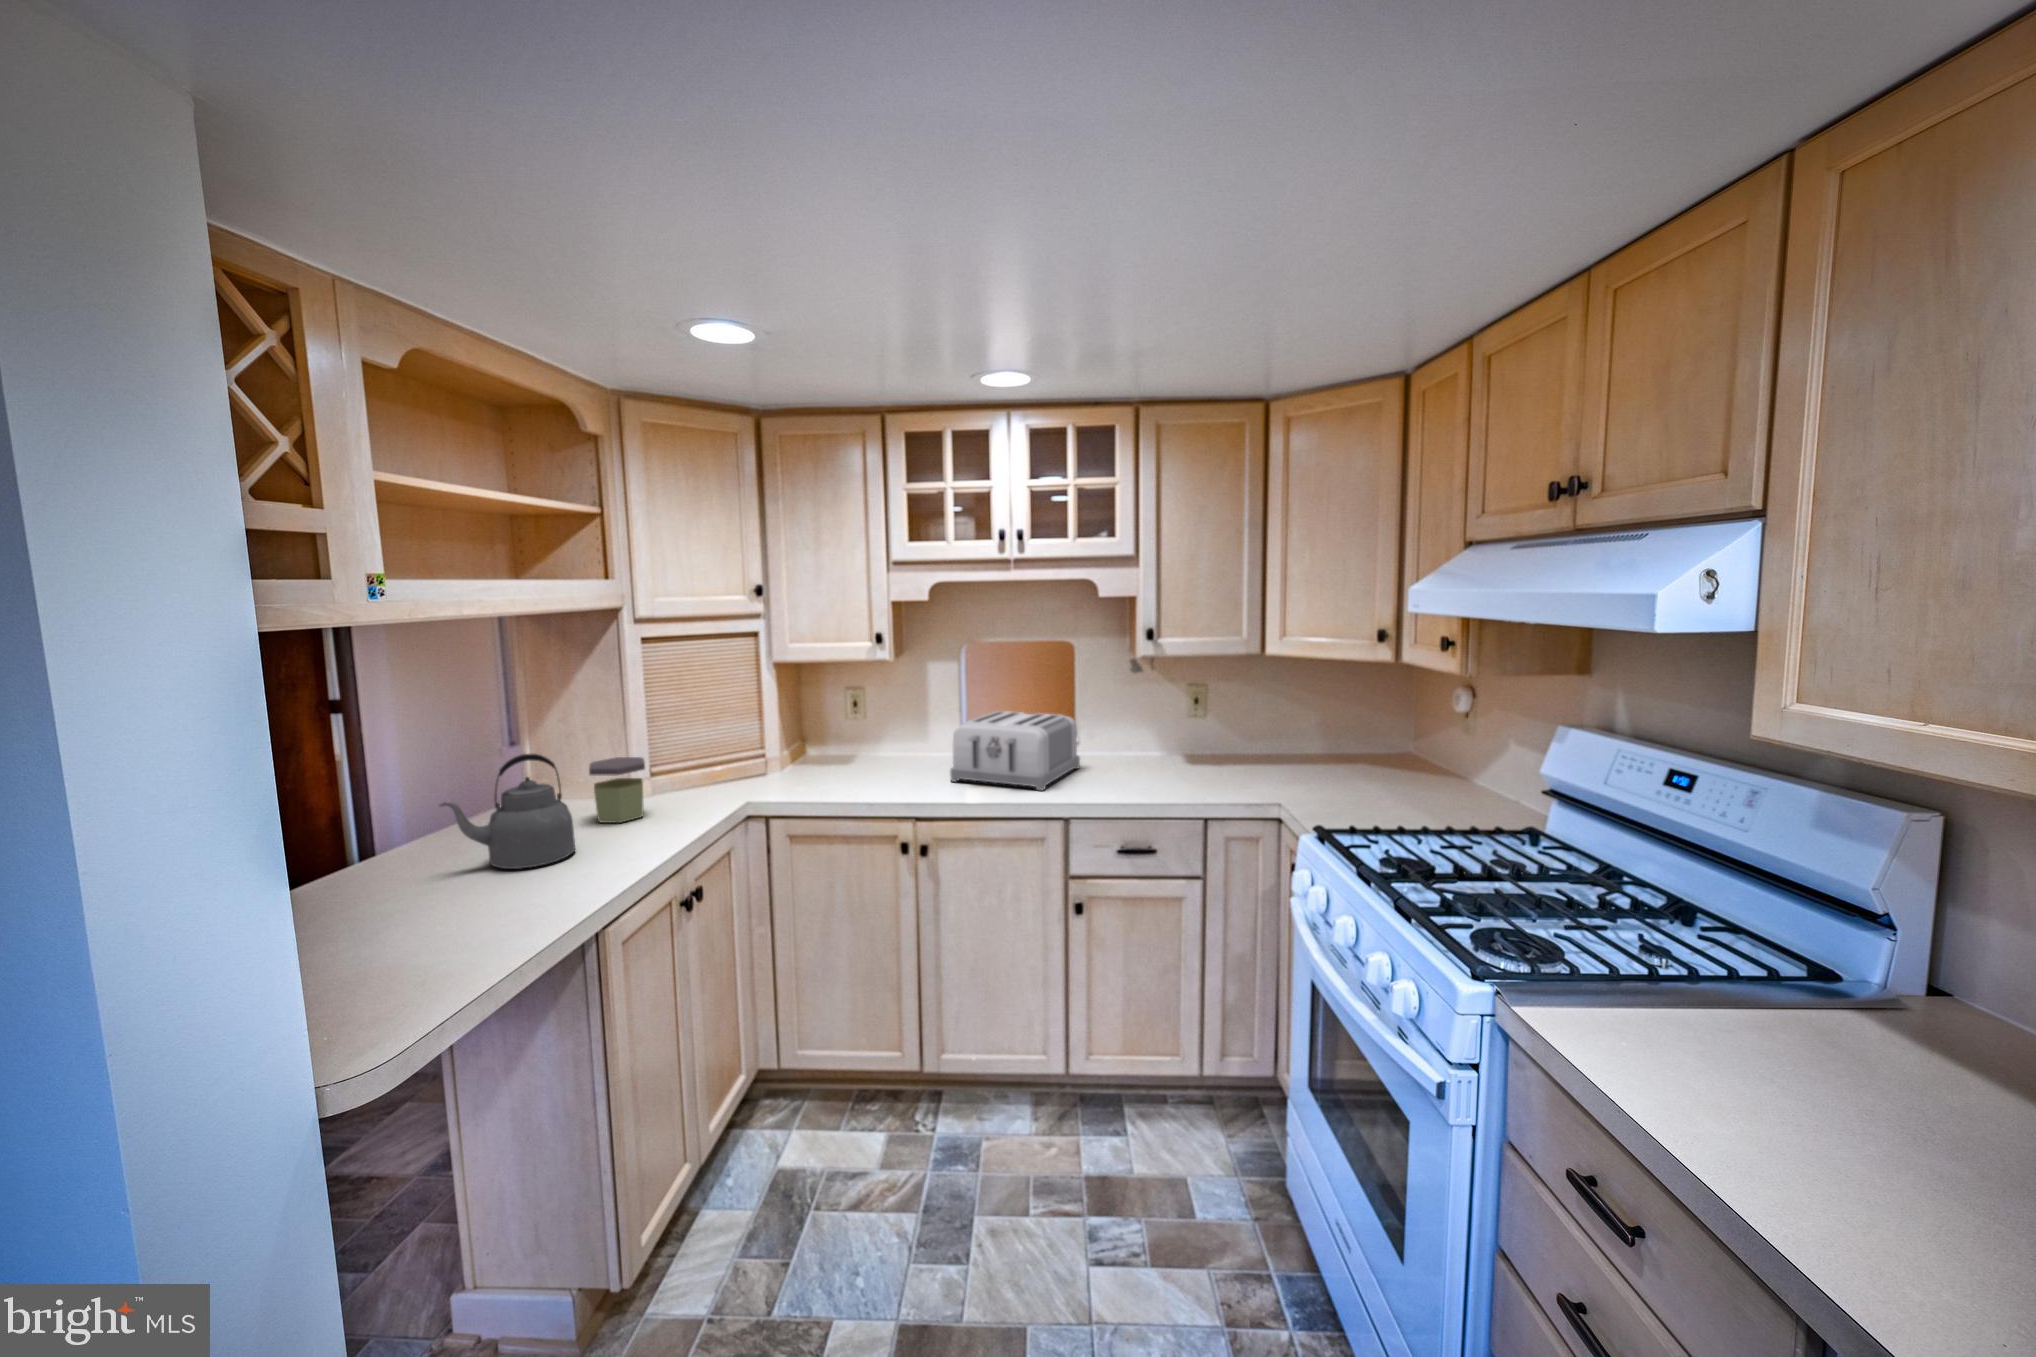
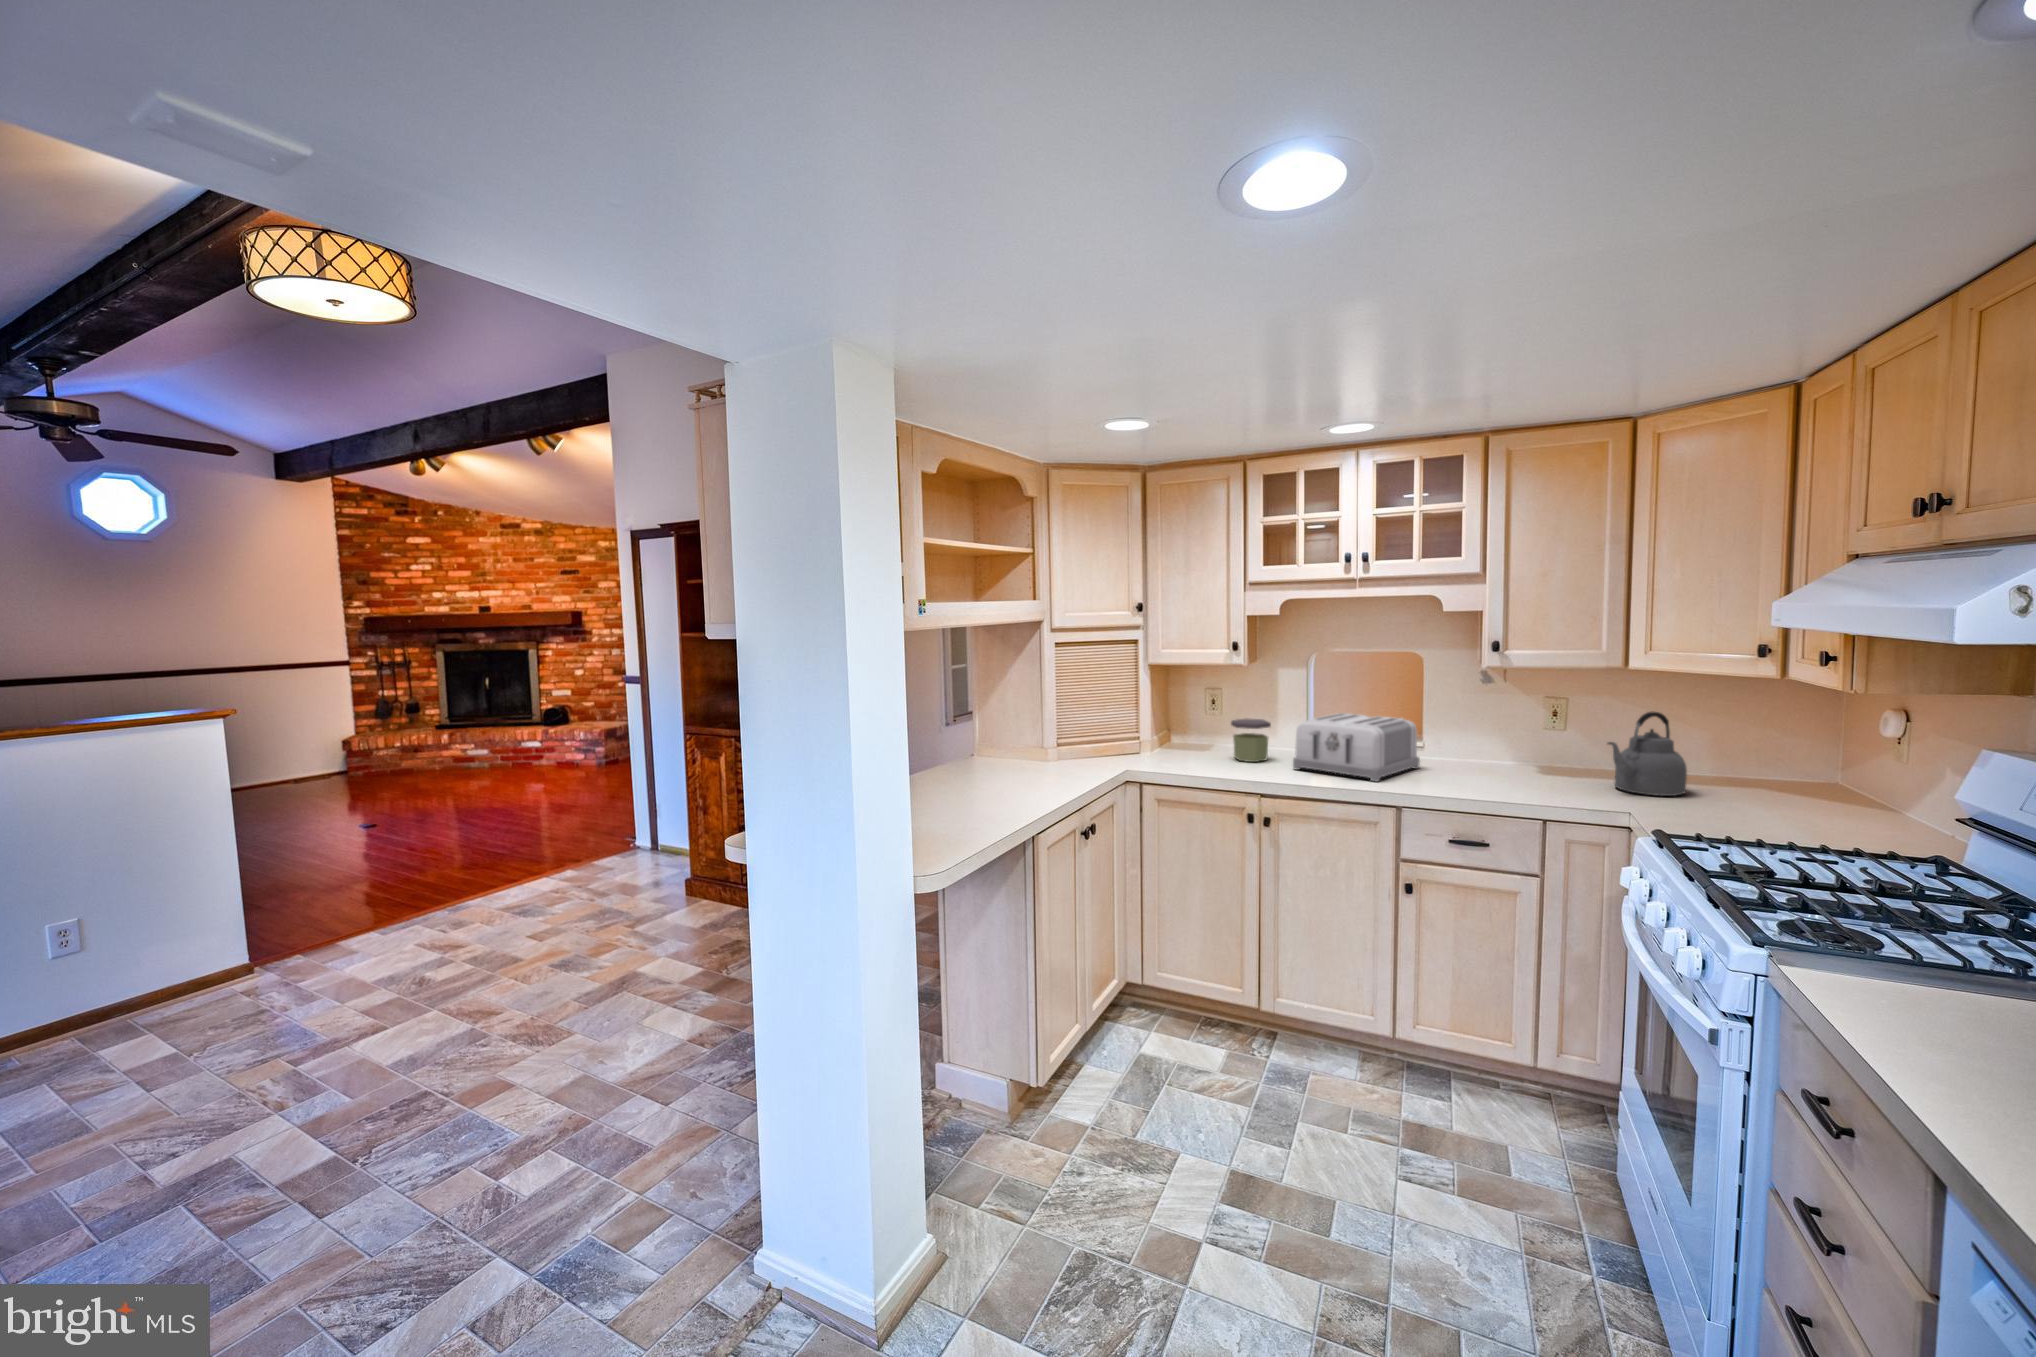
kettle: present [439,754,575,869] -> present [1607,711,1687,796]
jar: present [589,757,645,823] -> present [1231,719,1271,762]

